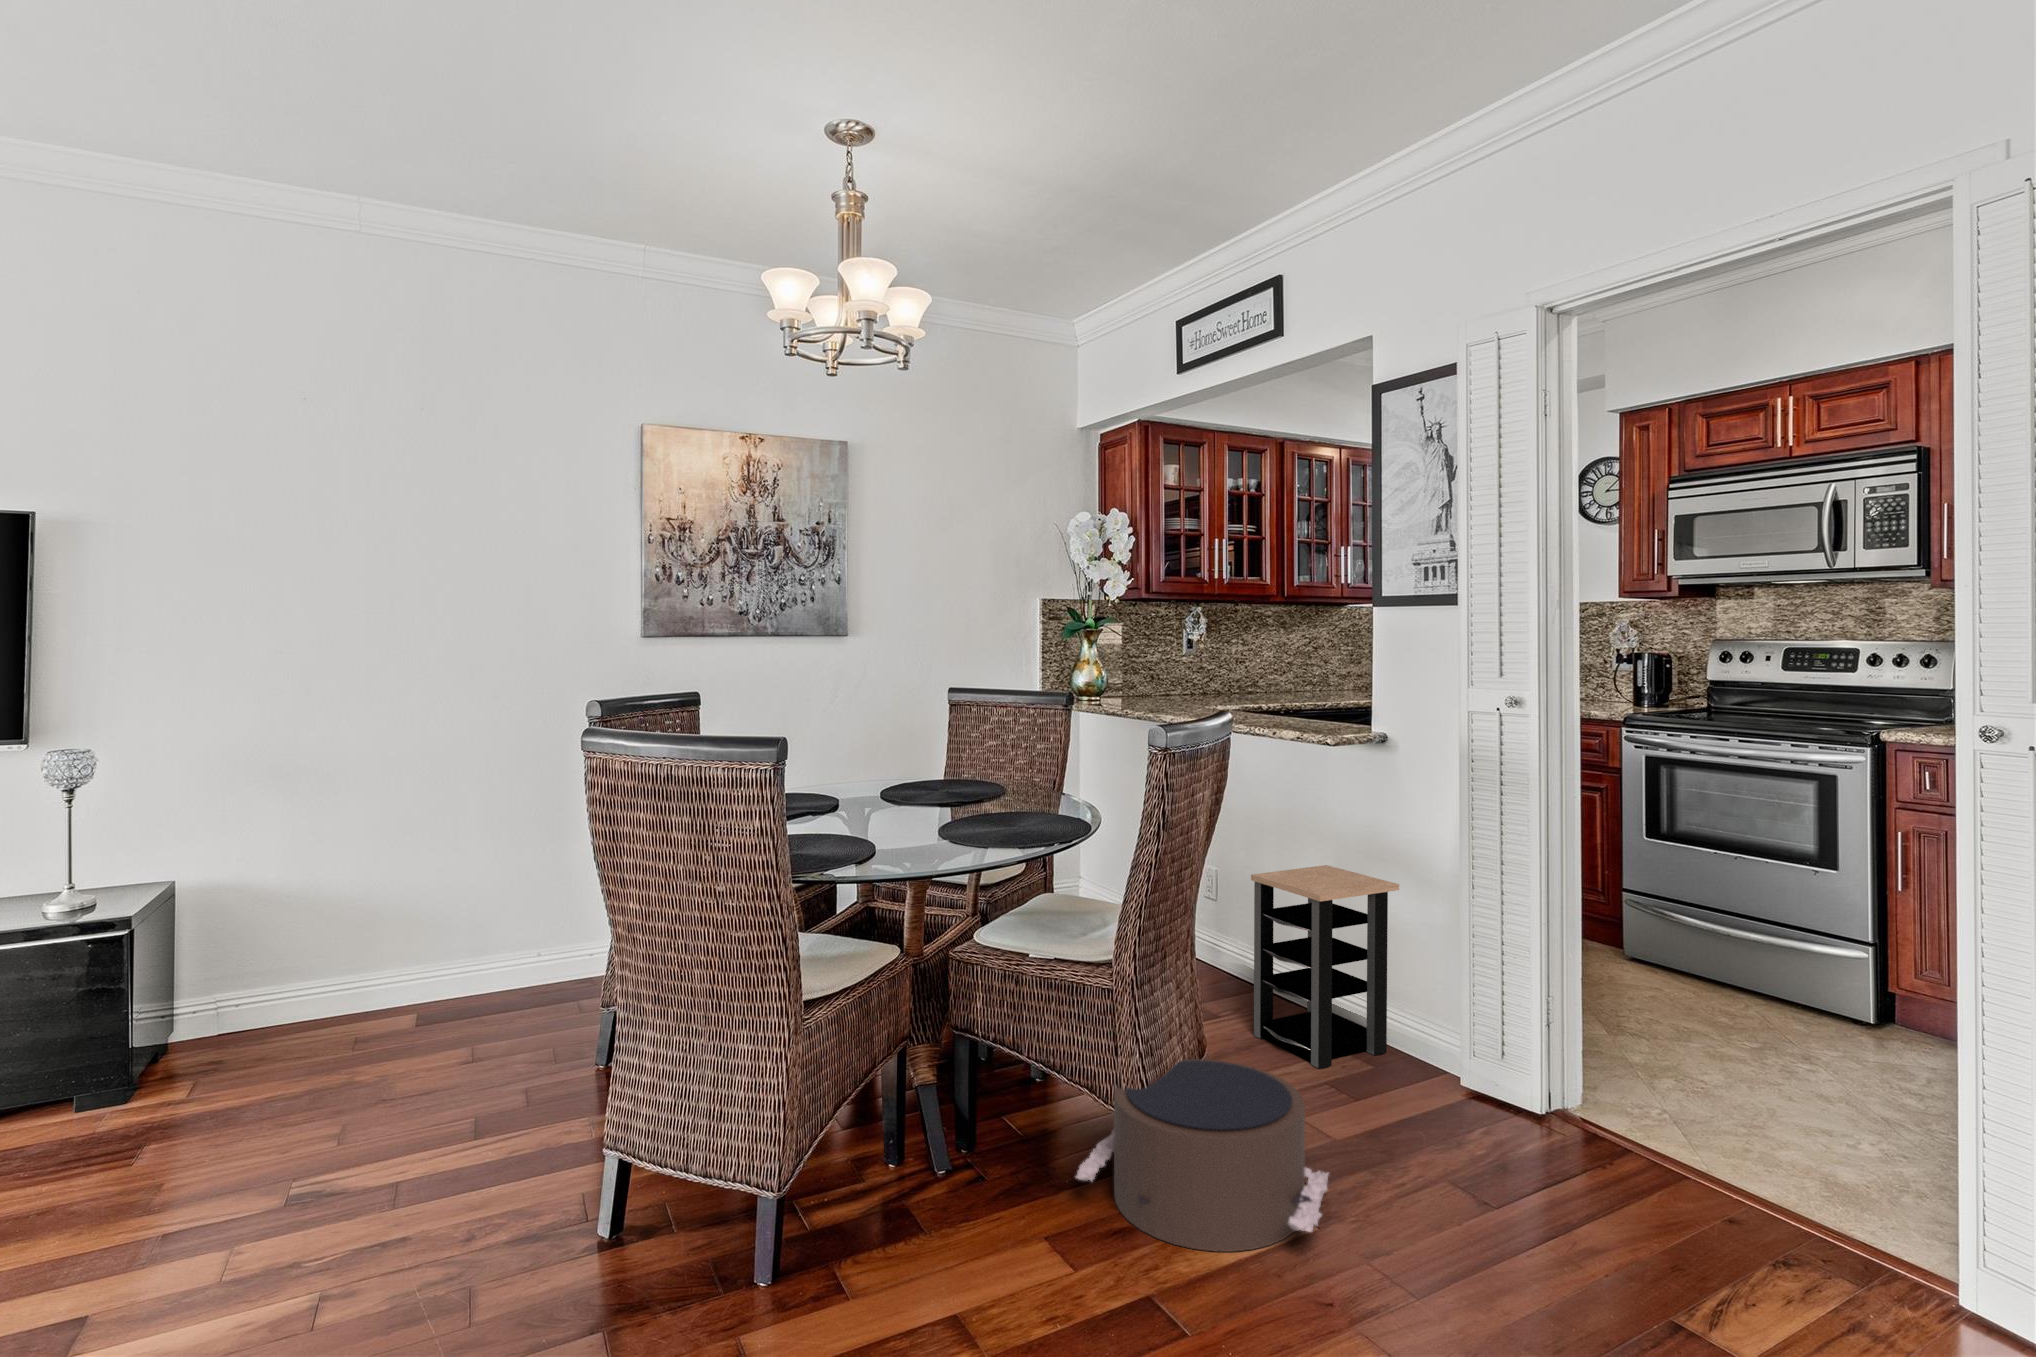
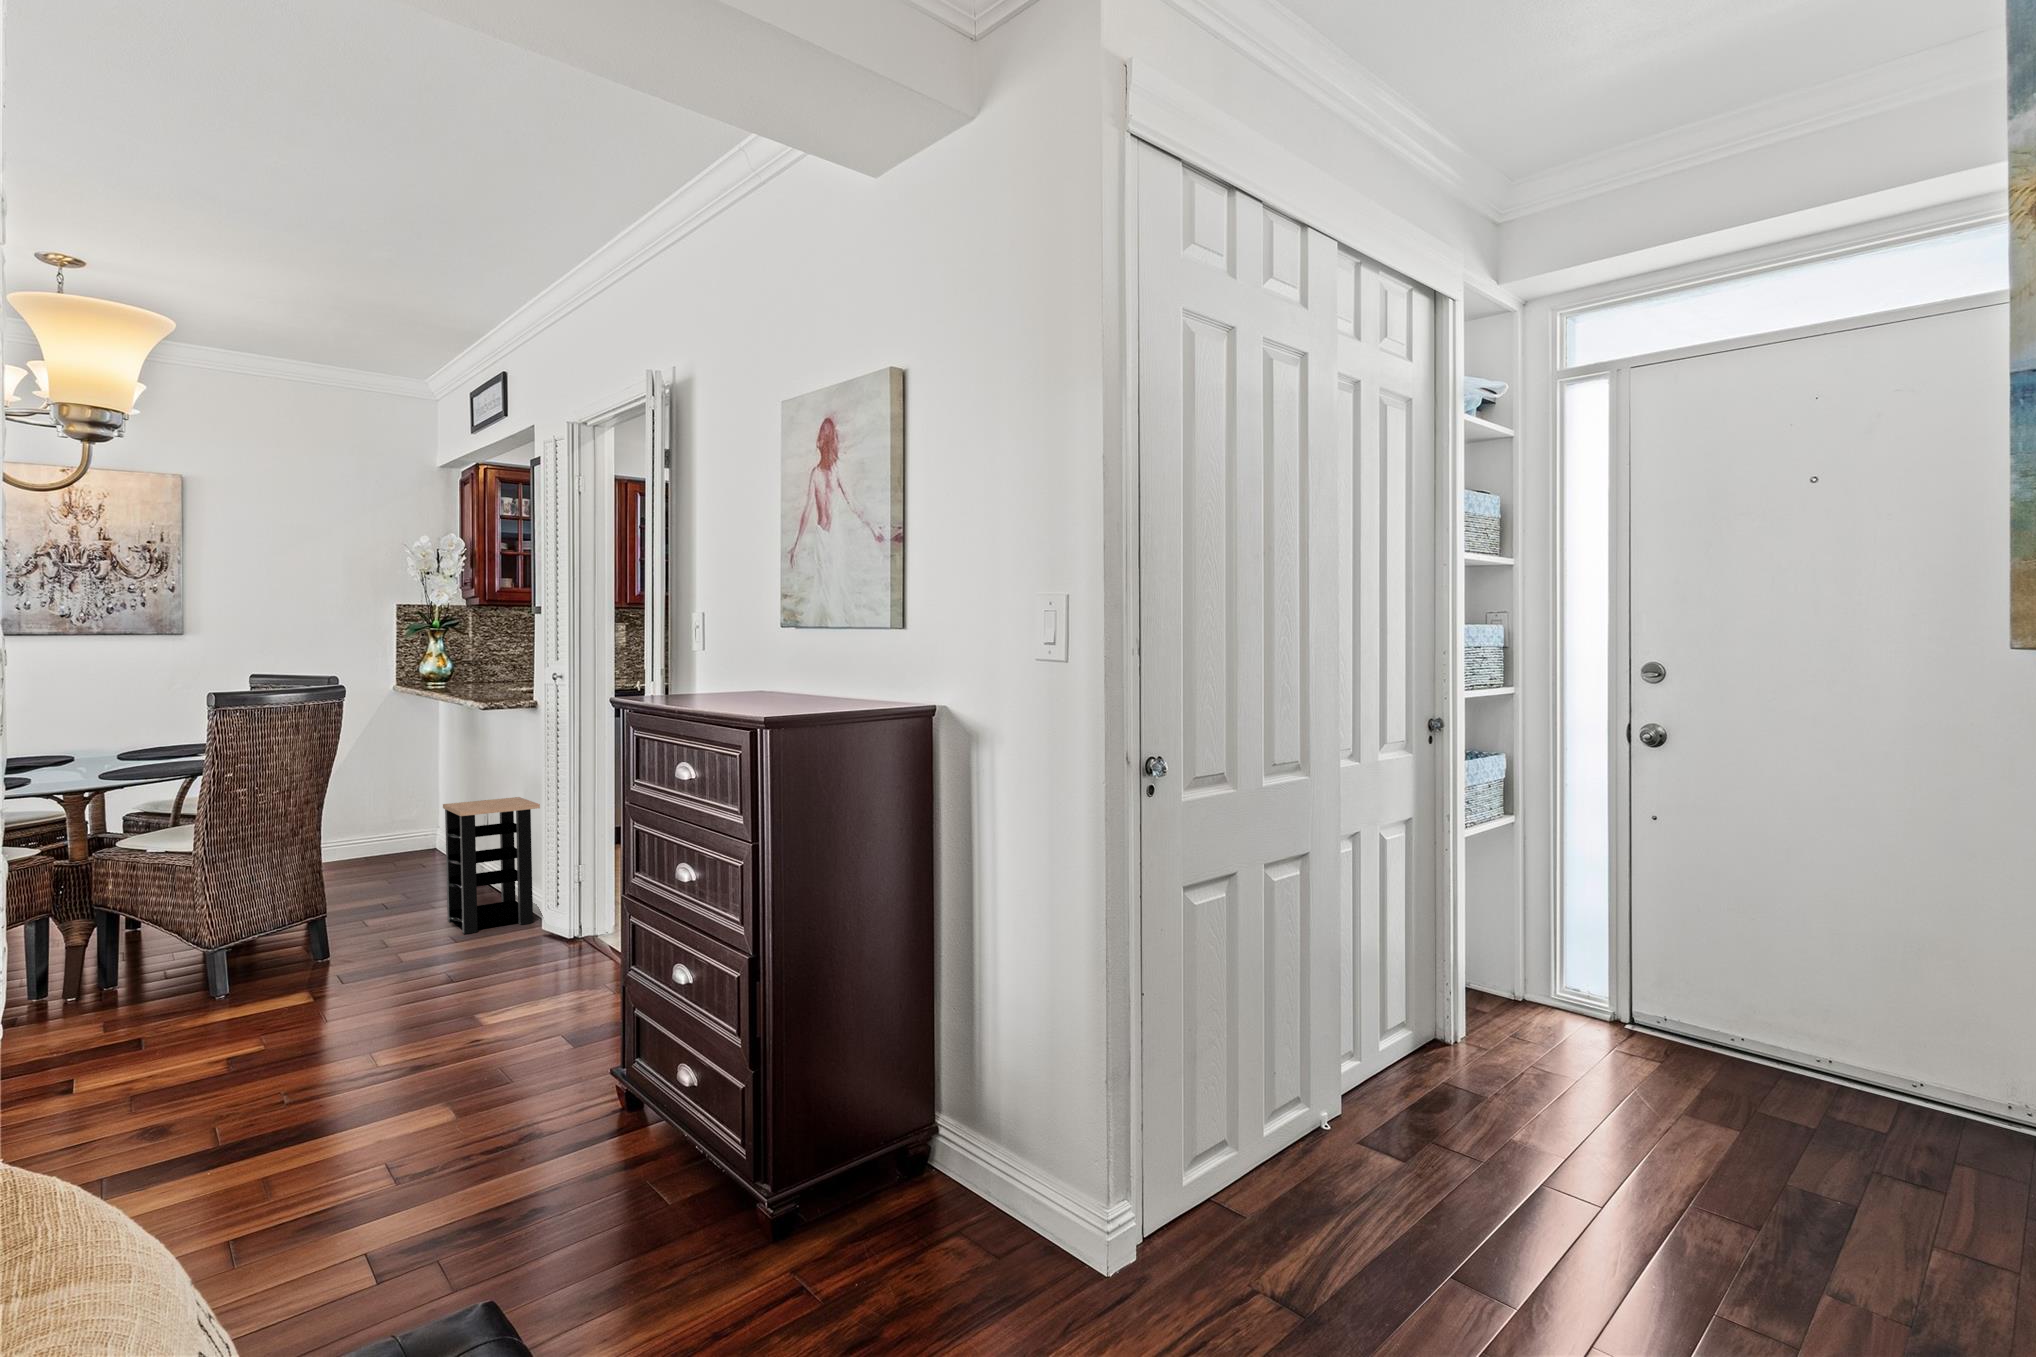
pouf: present [1076,1059,1328,1252] -> none [147,916,342,1023]

